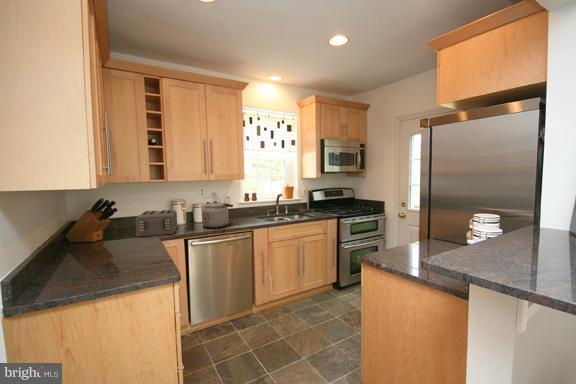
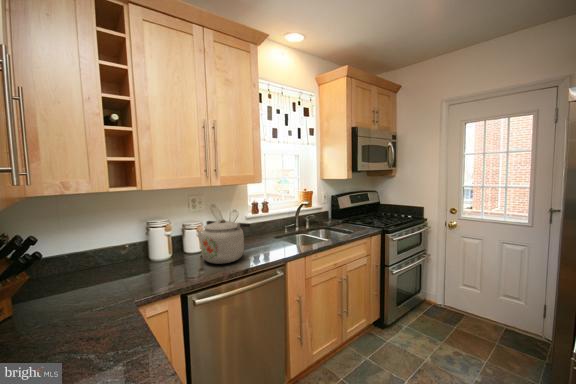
toaster: present [136,210,178,237] -> none [83,237,160,297]

